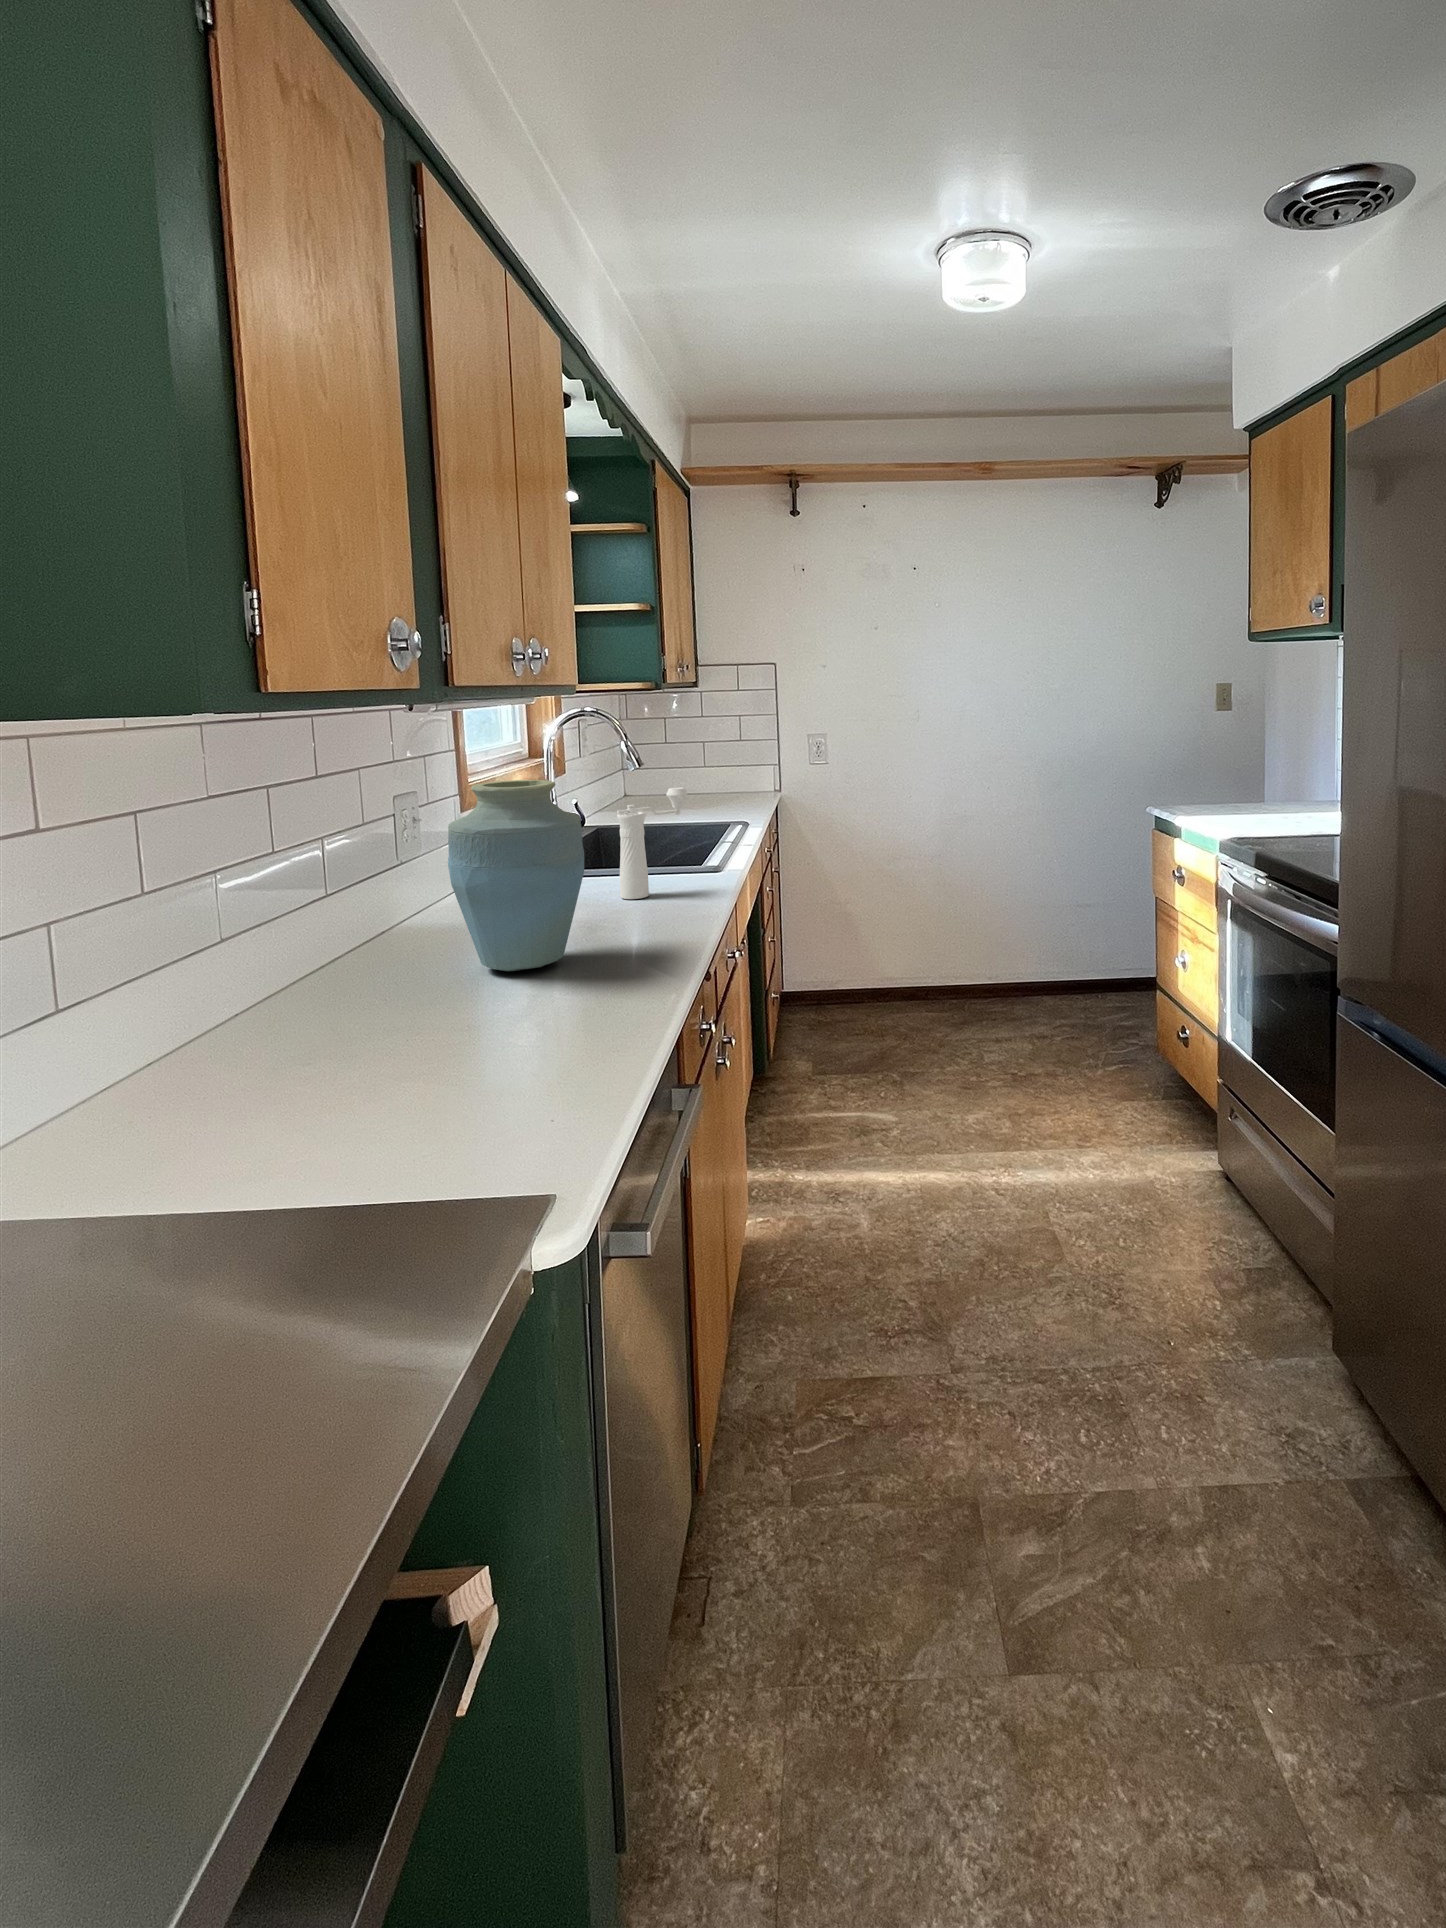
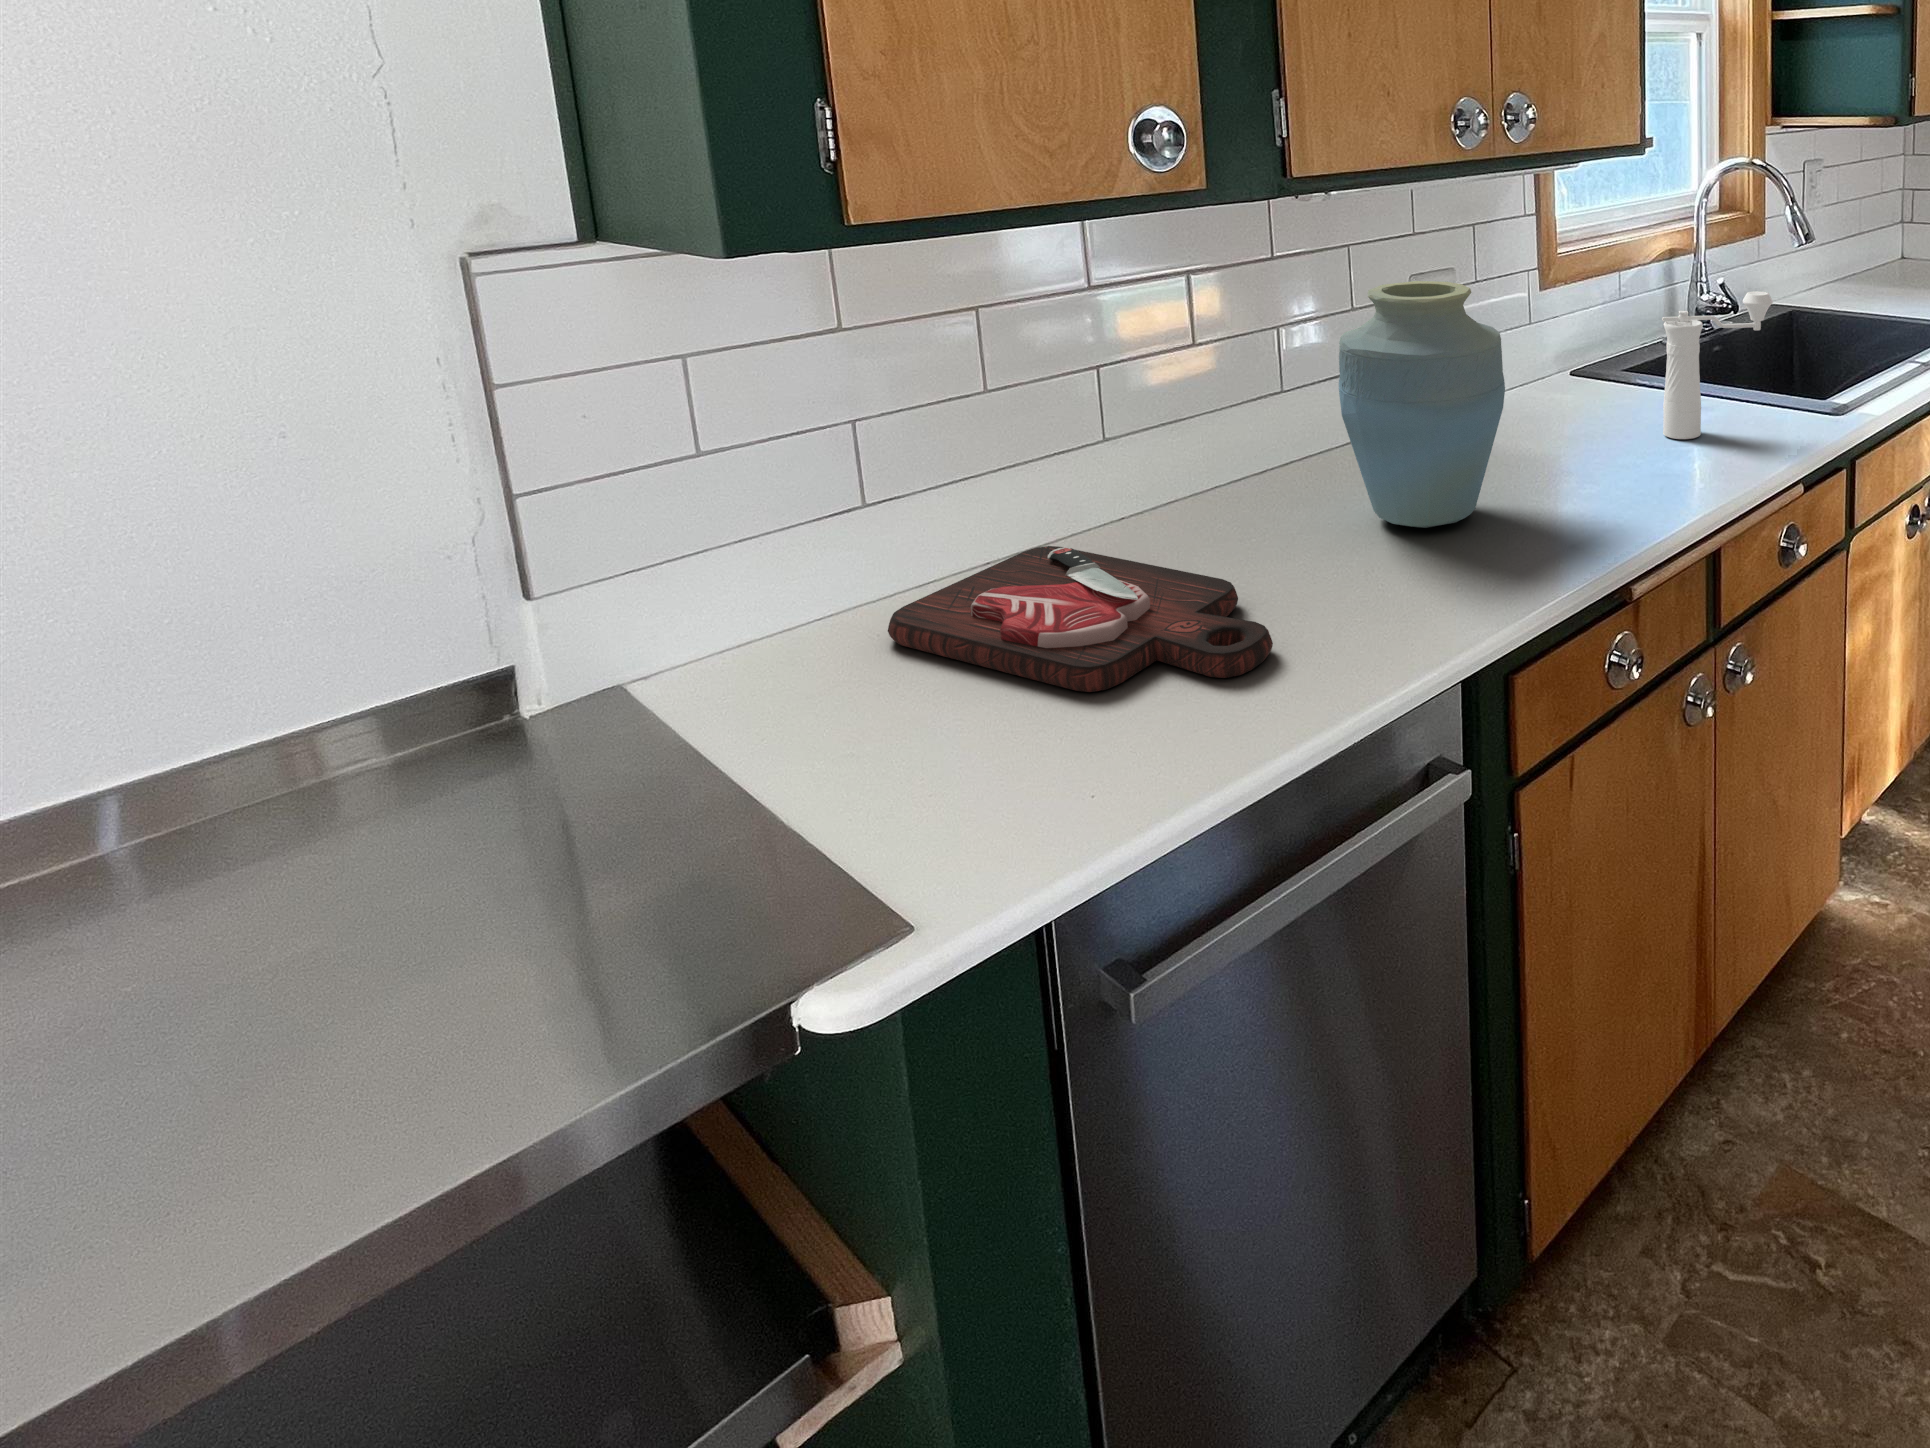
cutting board: none [147,1016,541,1128] -> present [888,546,1273,692]

